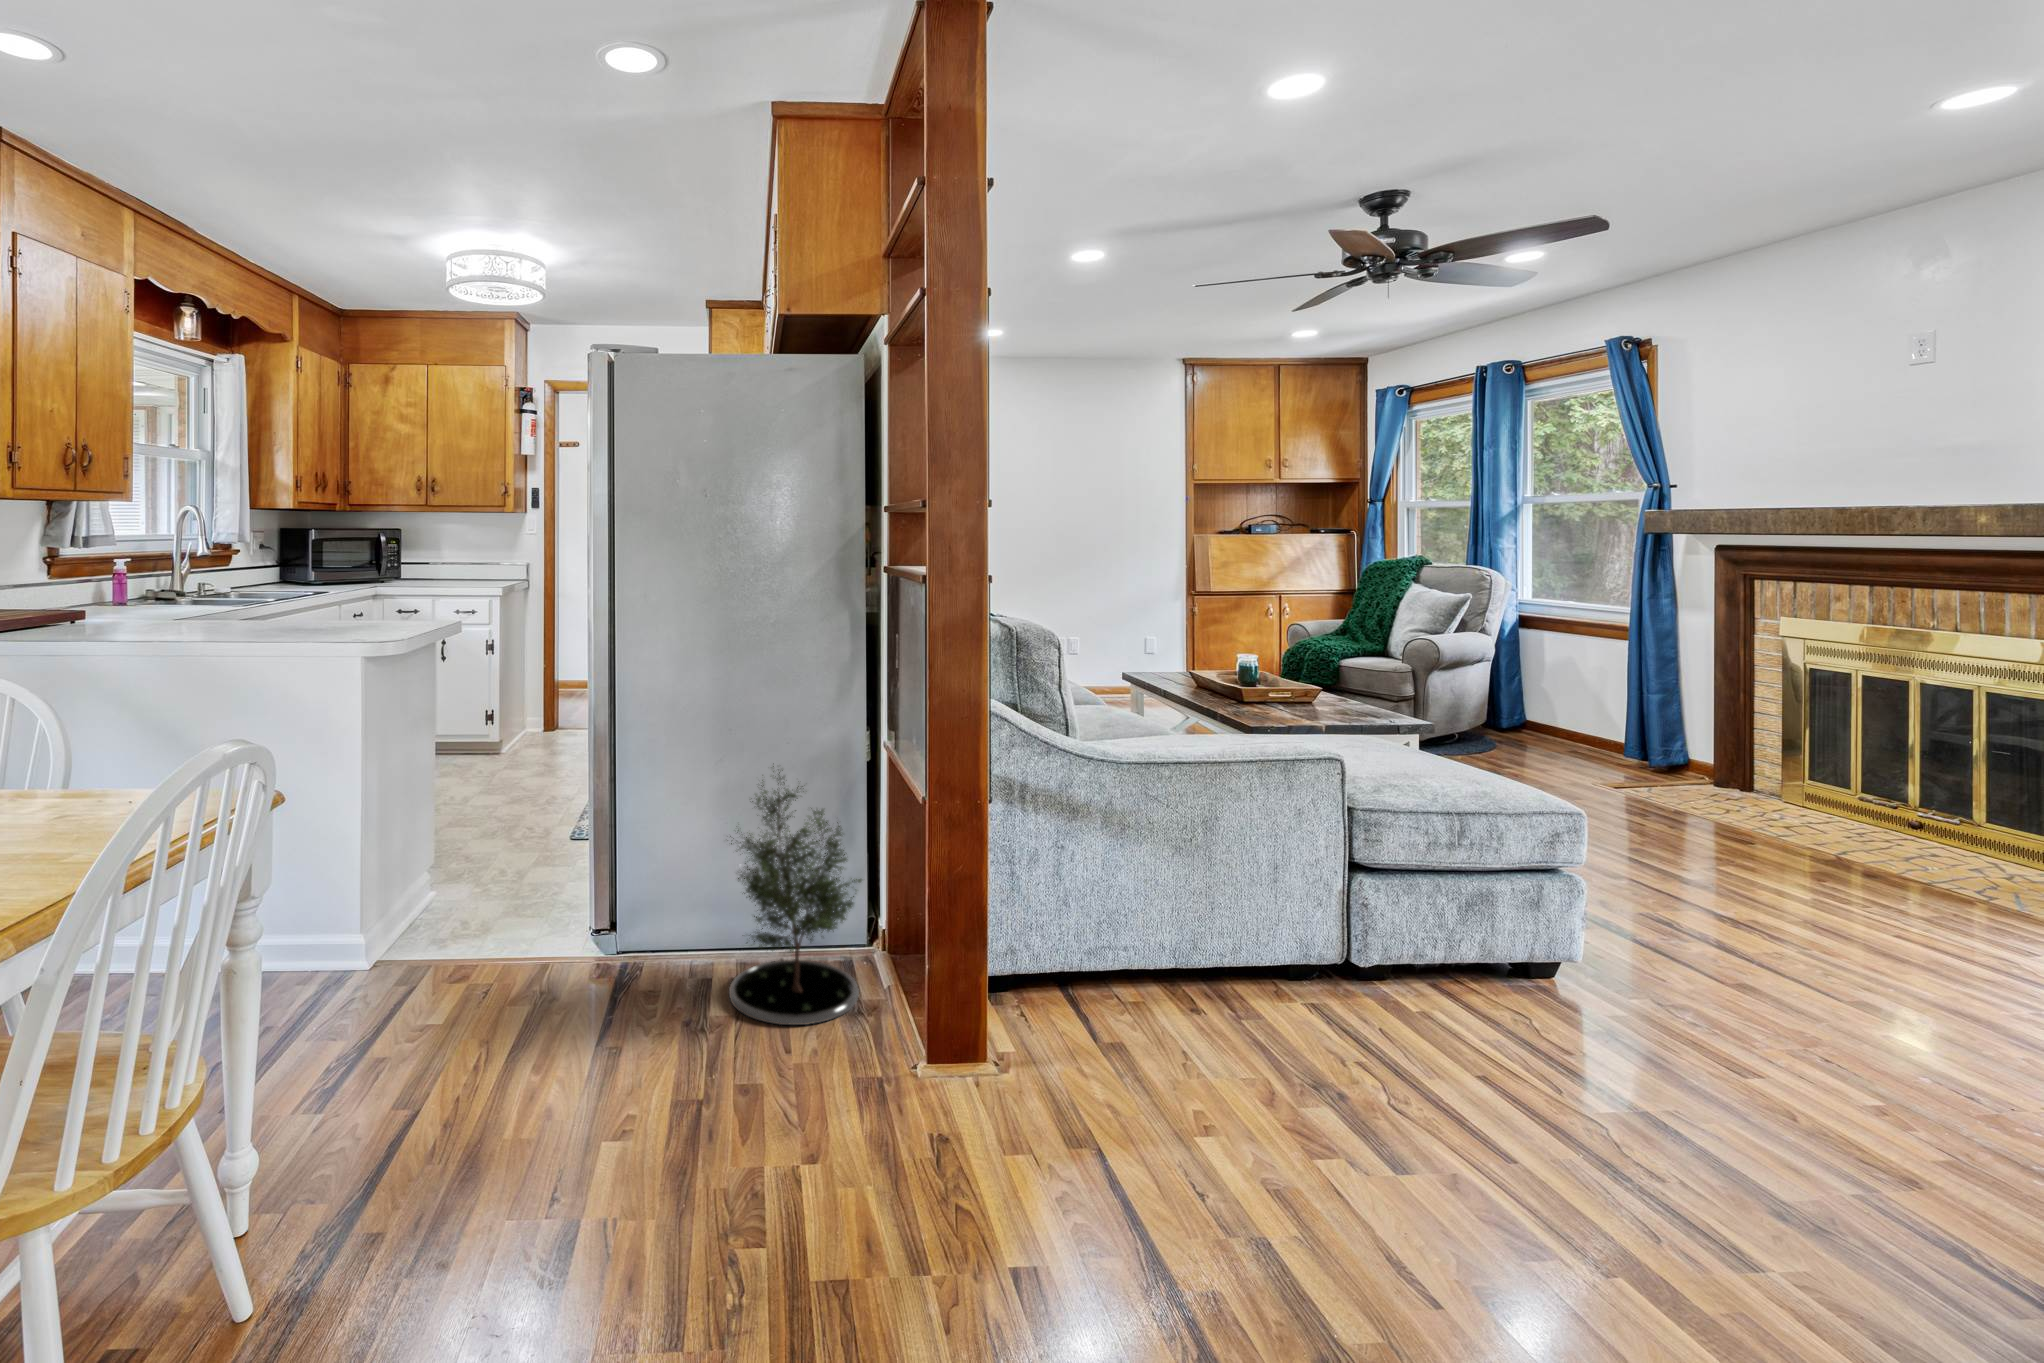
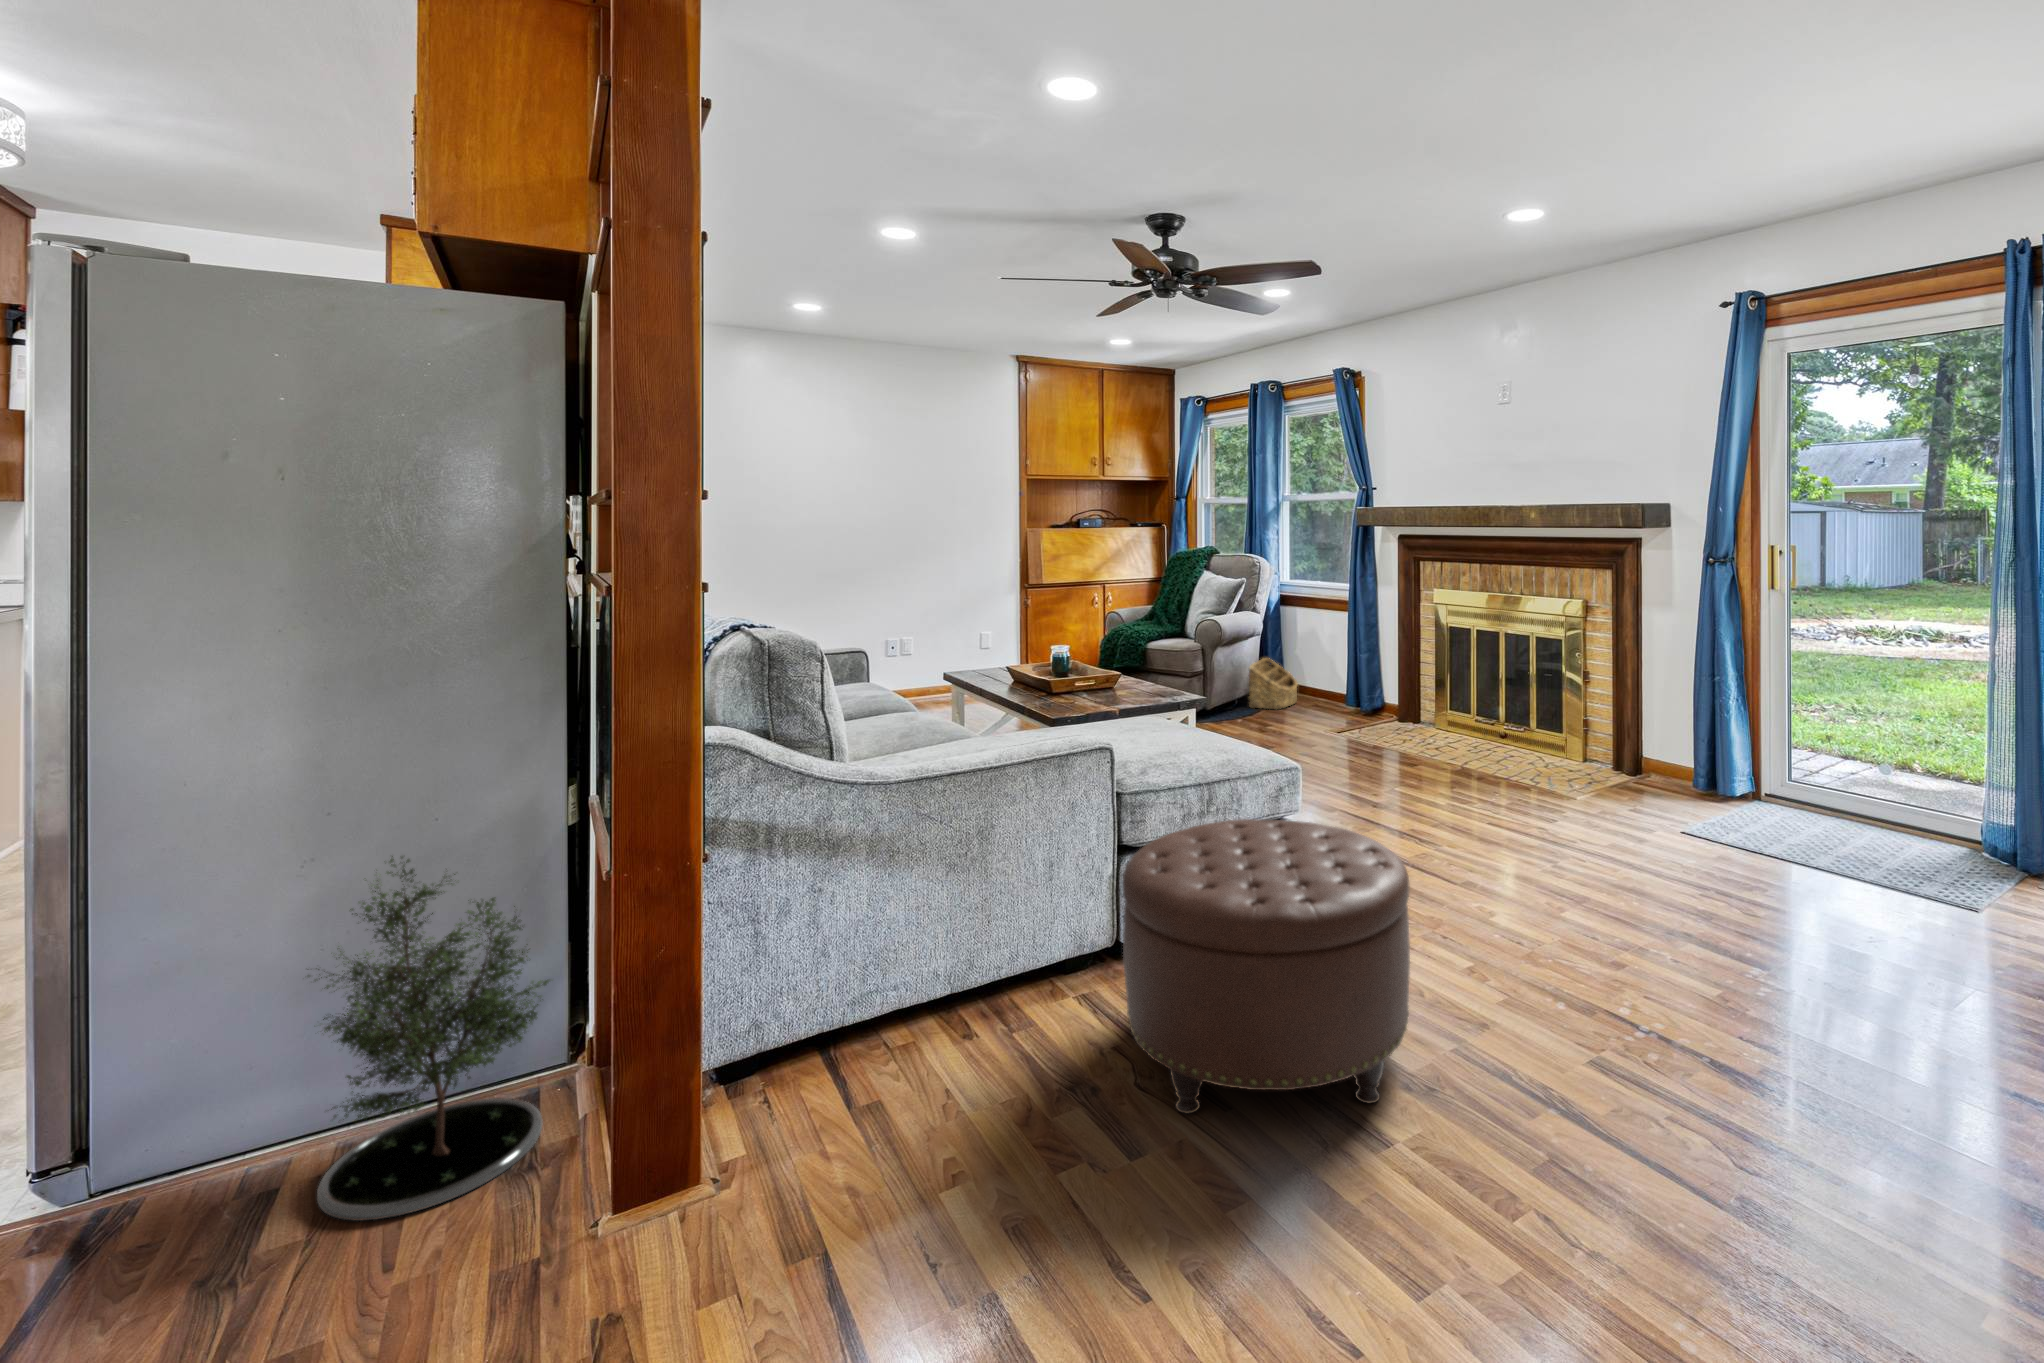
basket: none [1476,691,1548,753] -> present [1249,658,1297,709]
ottoman: none [1373,853,1773,1204] -> present [1123,819,1410,1114]

